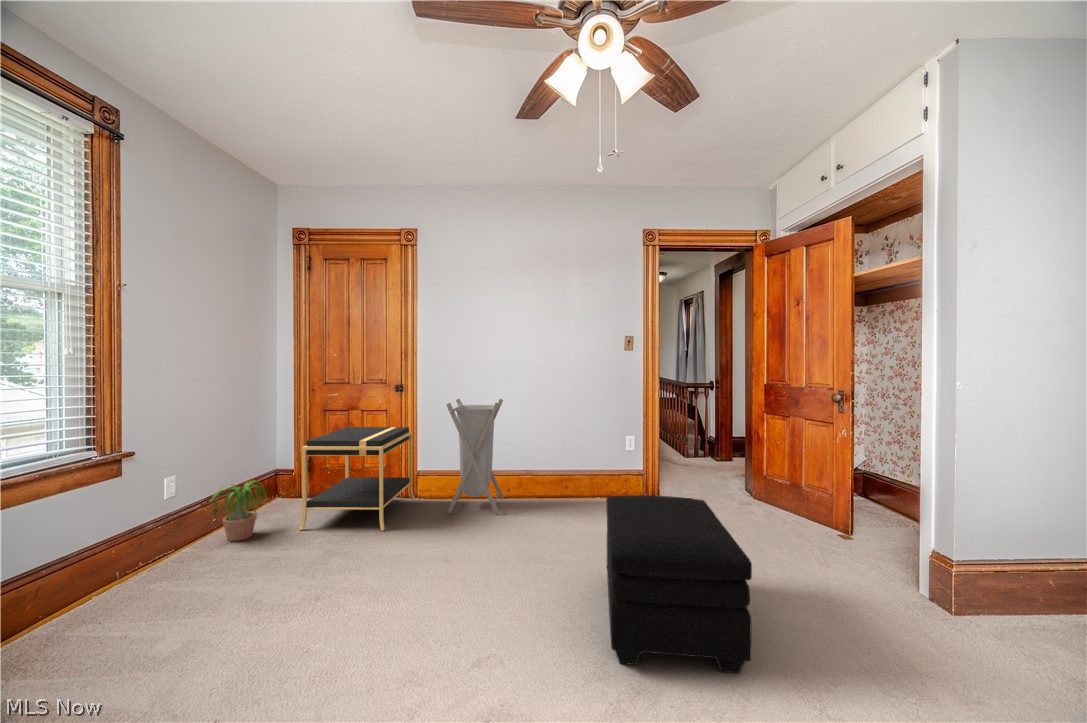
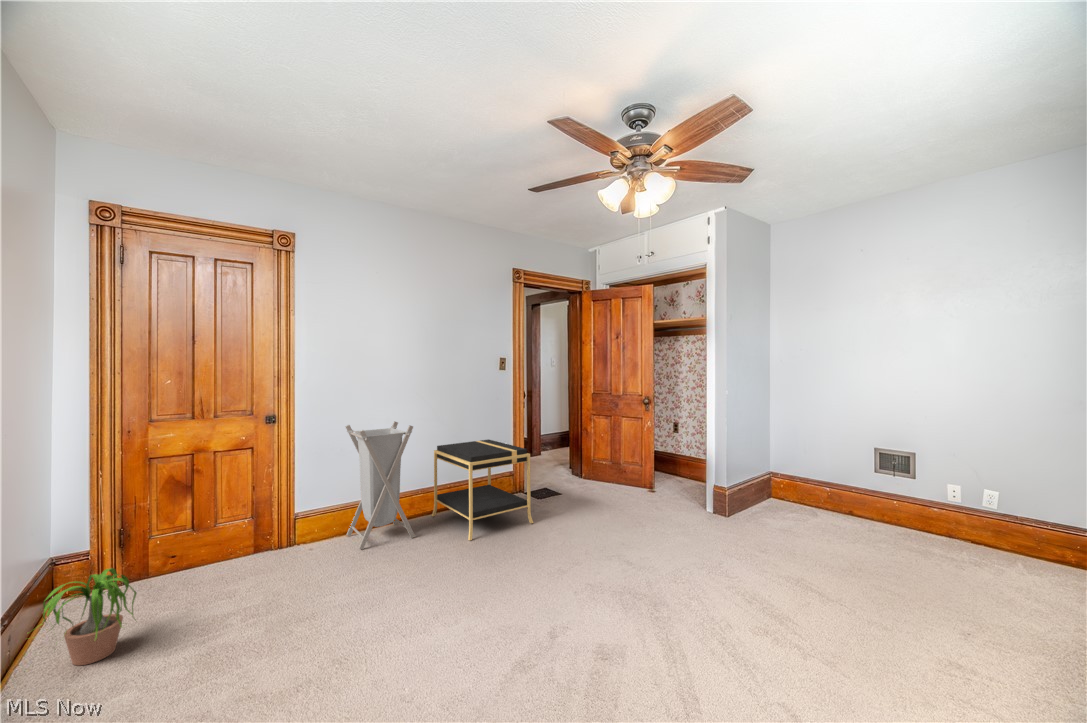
nightstand: present [299,427,415,531] -> present [432,439,533,541]
ottoman: present [606,495,752,673] -> none [562,481,697,597]

